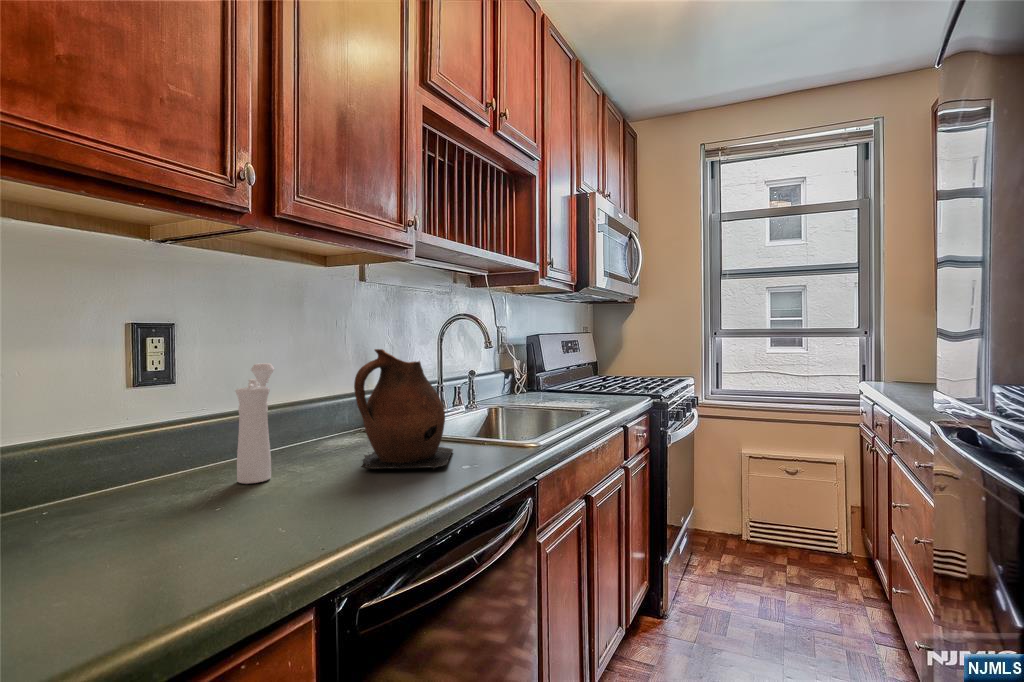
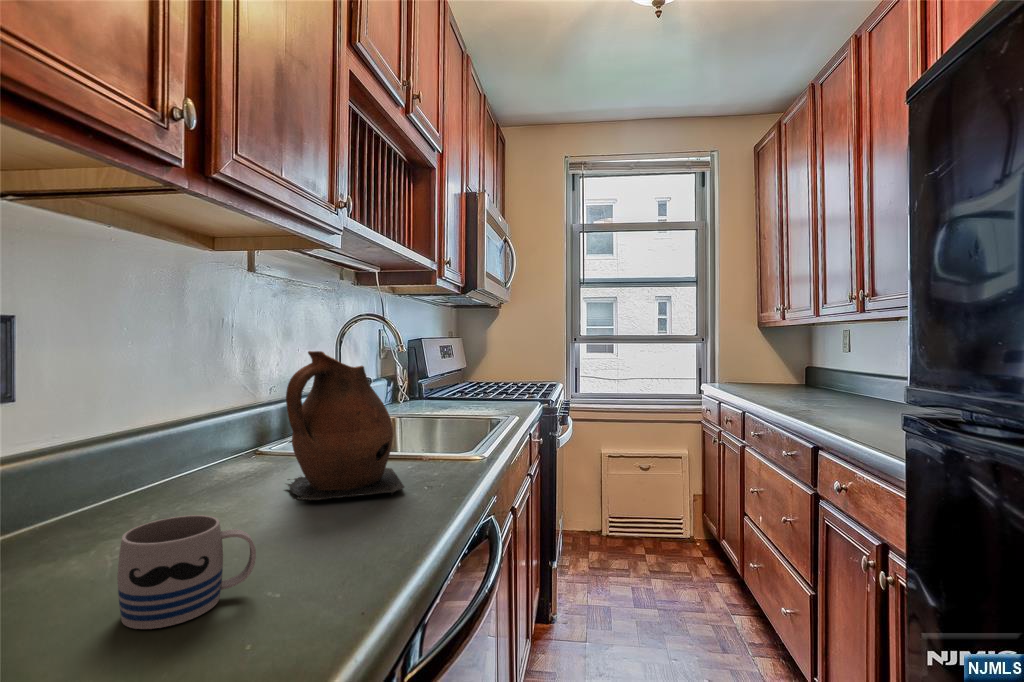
pepper mill: present [235,363,274,484] -> none [123,370,175,537]
mug: none [194,468,286,540] -> present [118,515,256,629]

